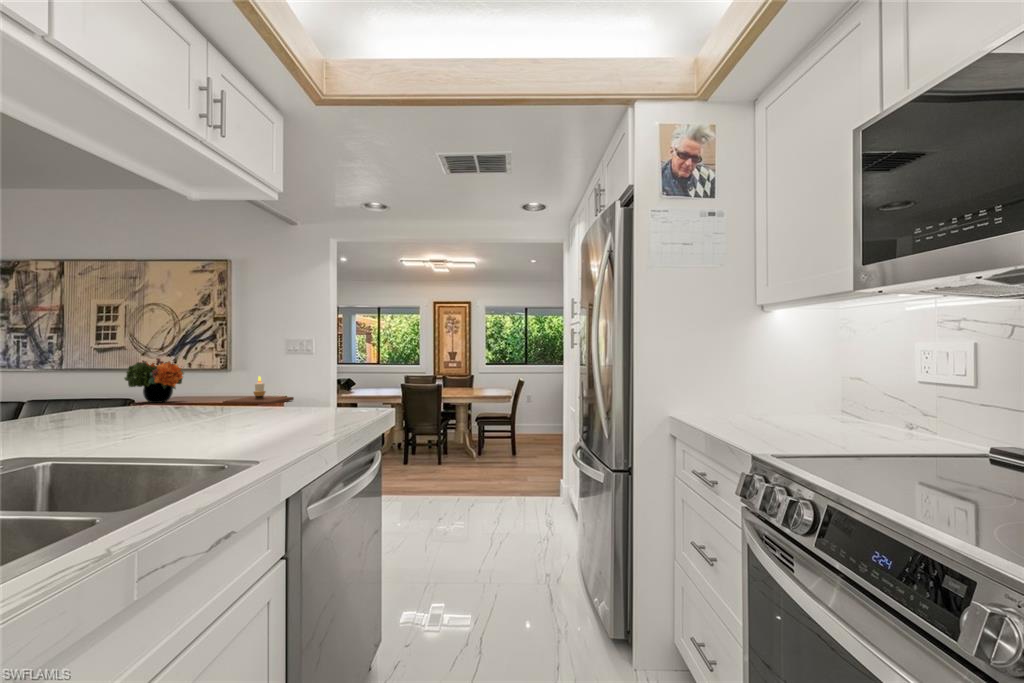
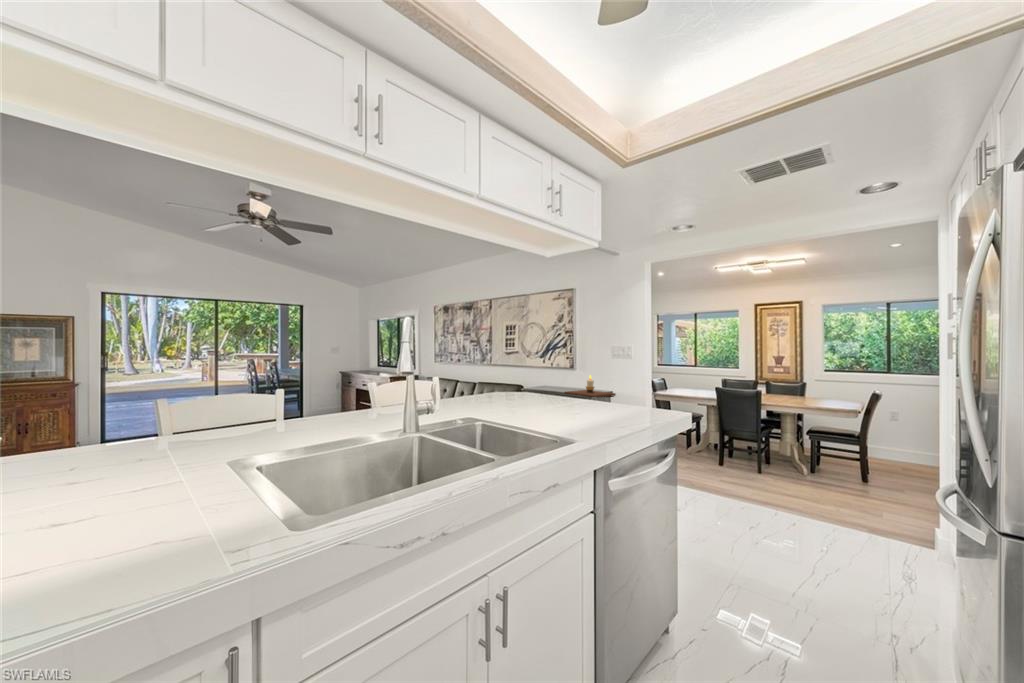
flower arrangement: present [124,358,184,403] -> none [514,359,549,388]

